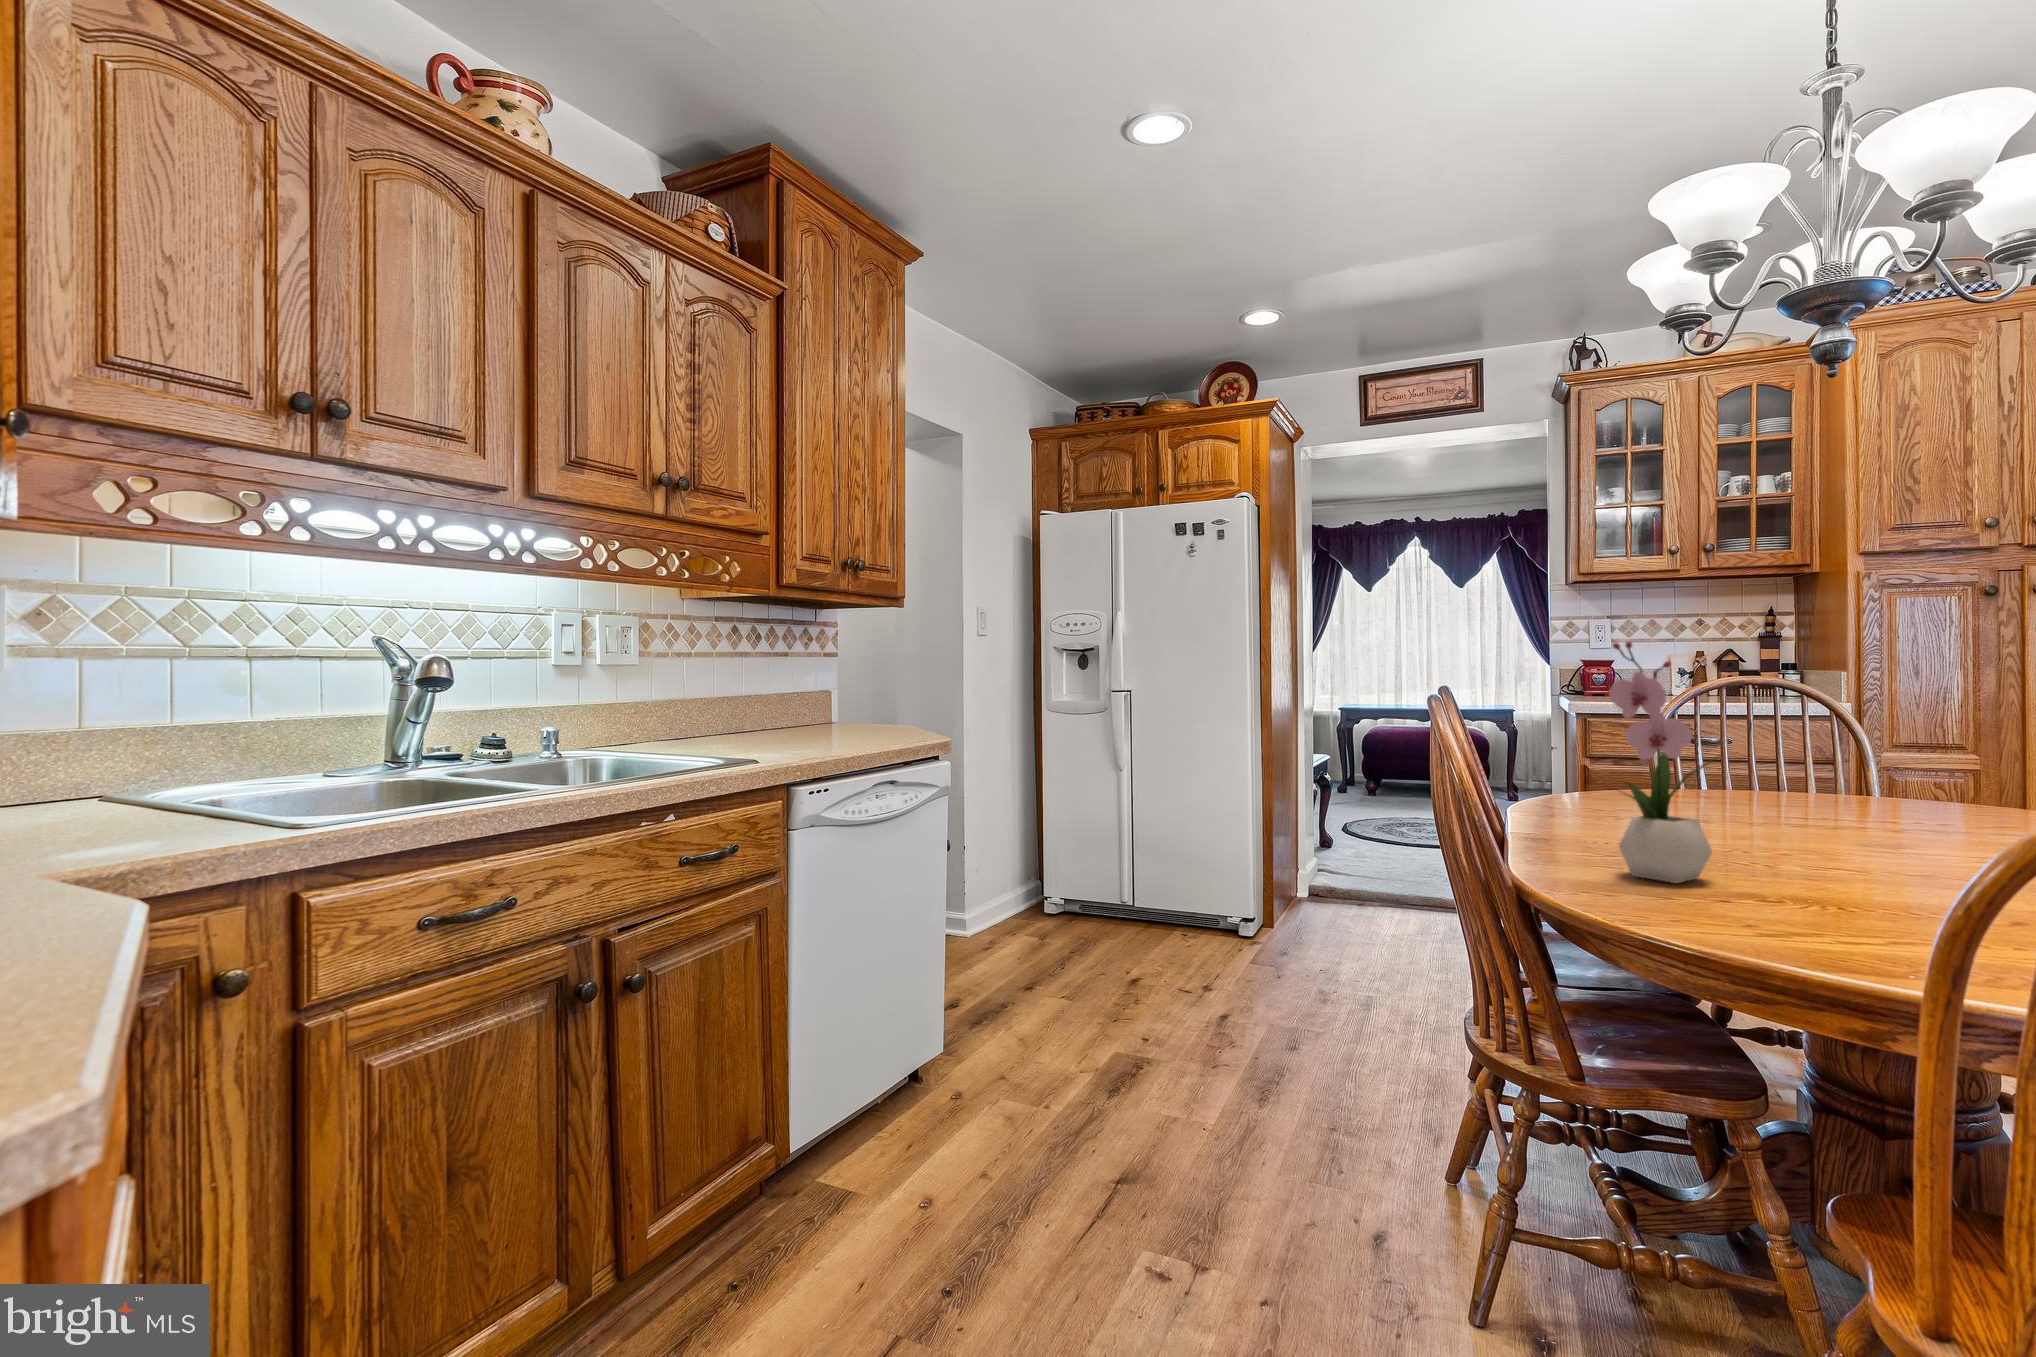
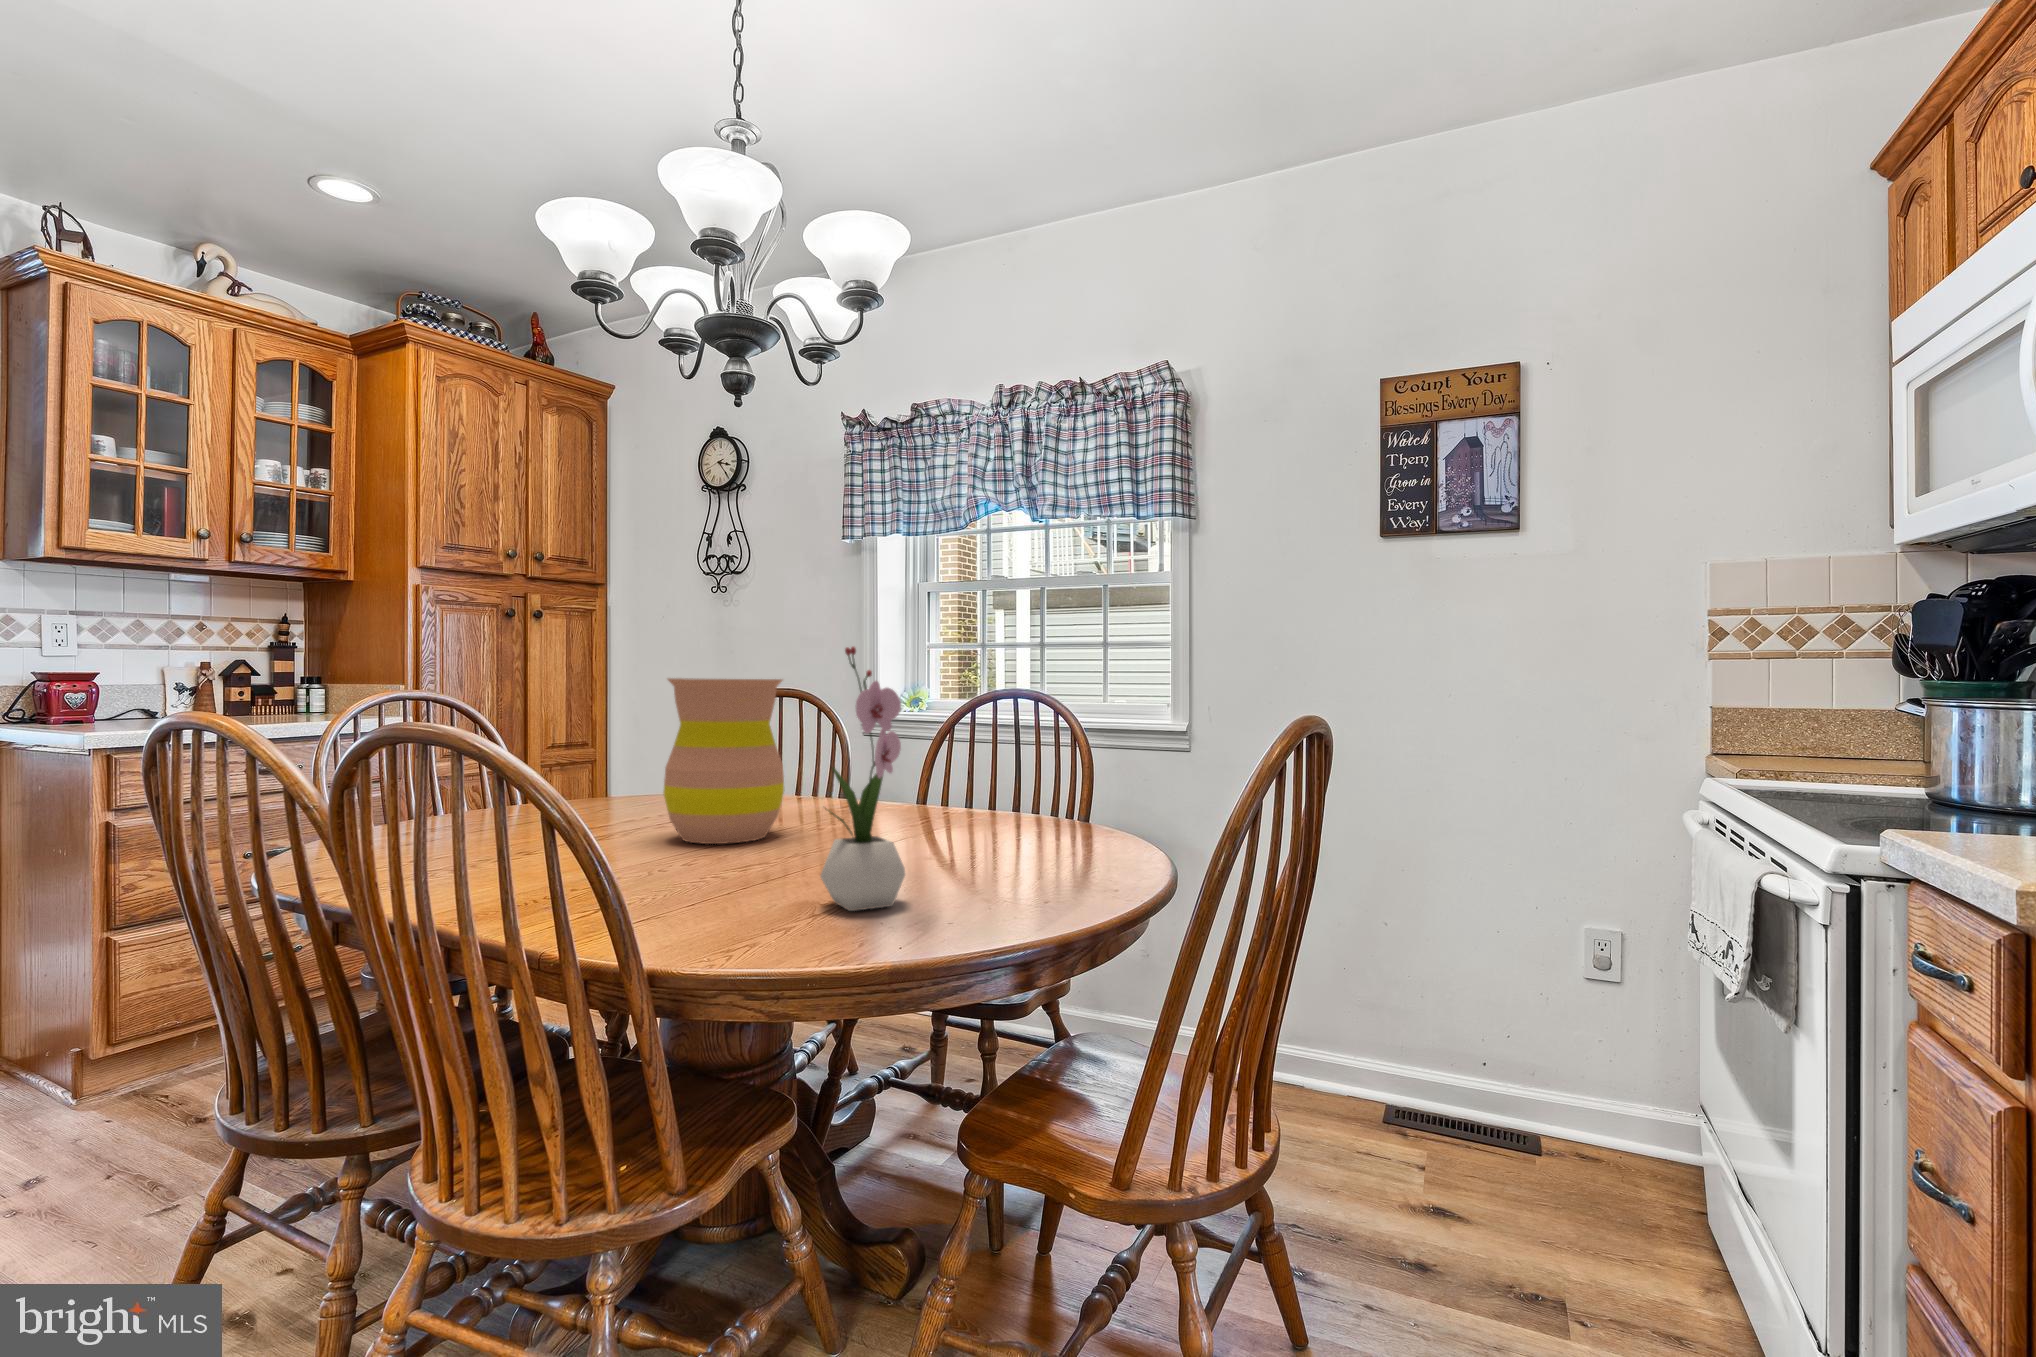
vase: none [1739,666,1893,836] -> present [663,678,784,844]

